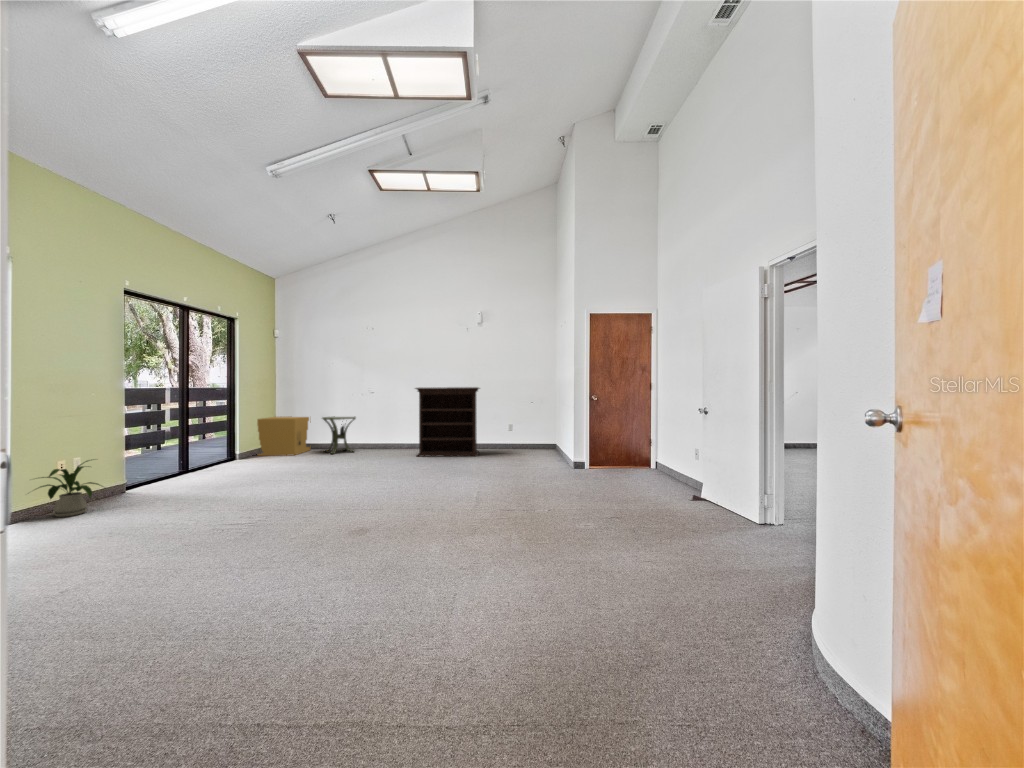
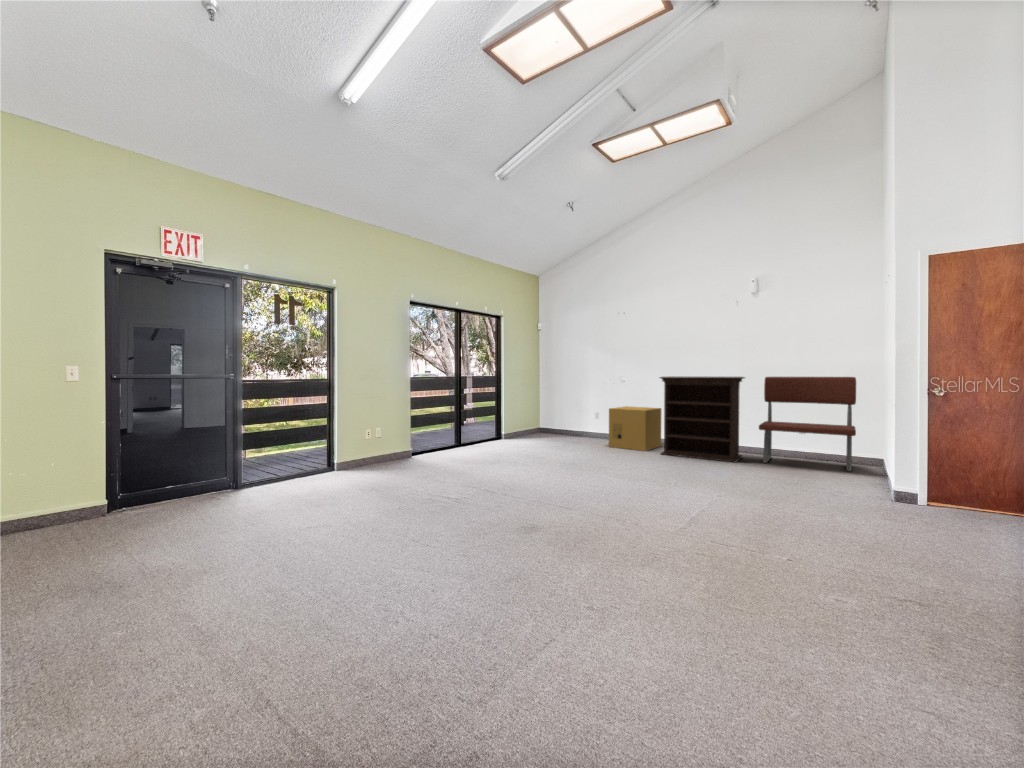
bench: none [493,387,553,454] -> present [759,377,856,471]
cardboard box: present [257,416,310,456] -> present [609,406,661,451]
side table: present [322,416,356,454] -> none [572,405,605,443]
house plant: present [38,460,99,517] -> none [345,432,390,473]

